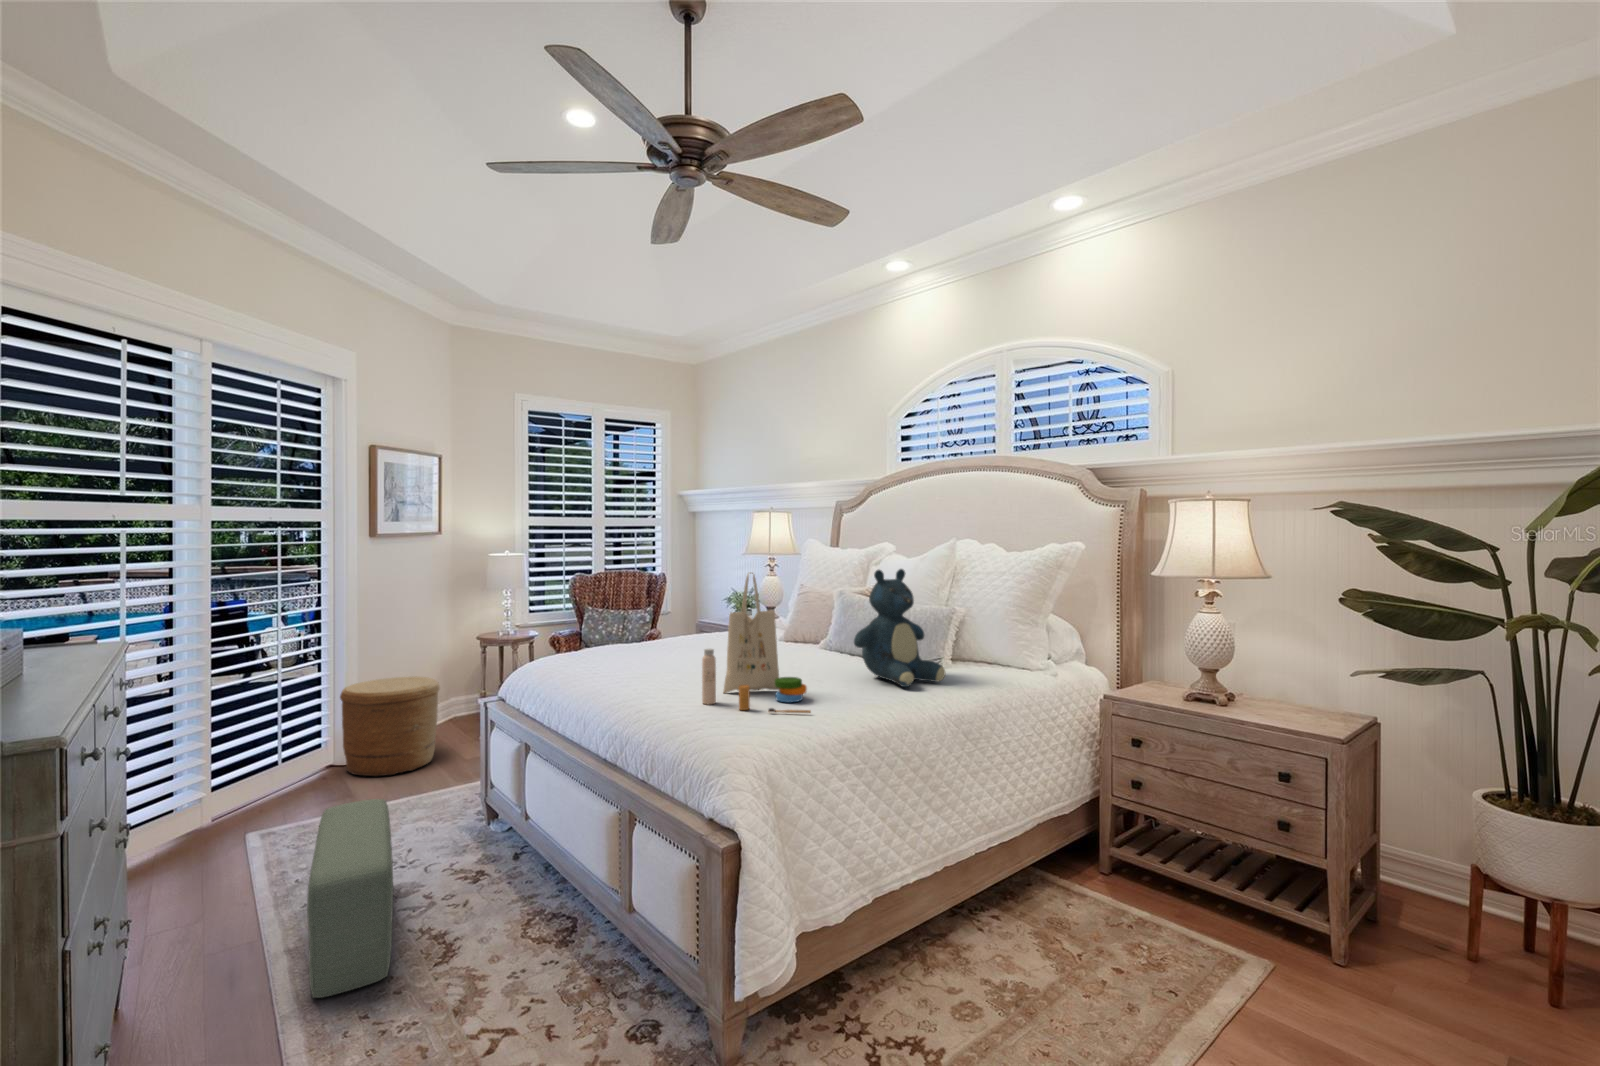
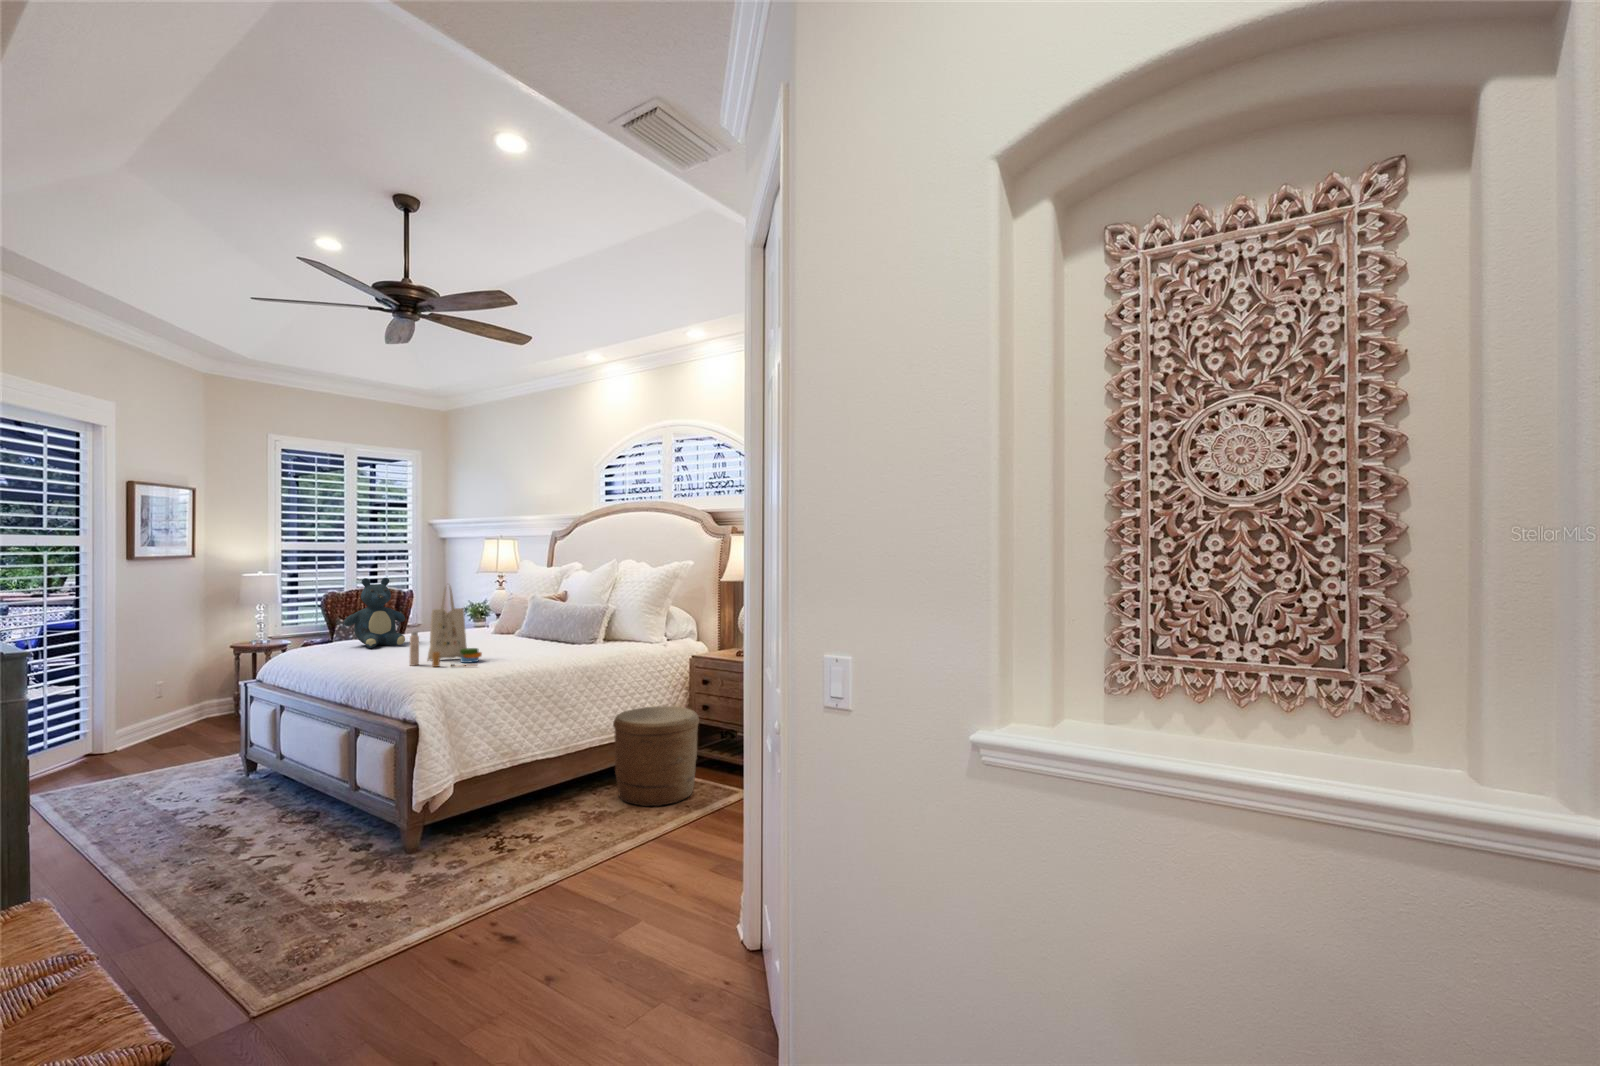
teddy bear: present [854,569,945,687] -> present [344,578,405,648]
woven basket: present [340,676,440,777] -> present [613,706,699,806]
pouf: present [307,799,393,998] -> none [113,749,182,857]

